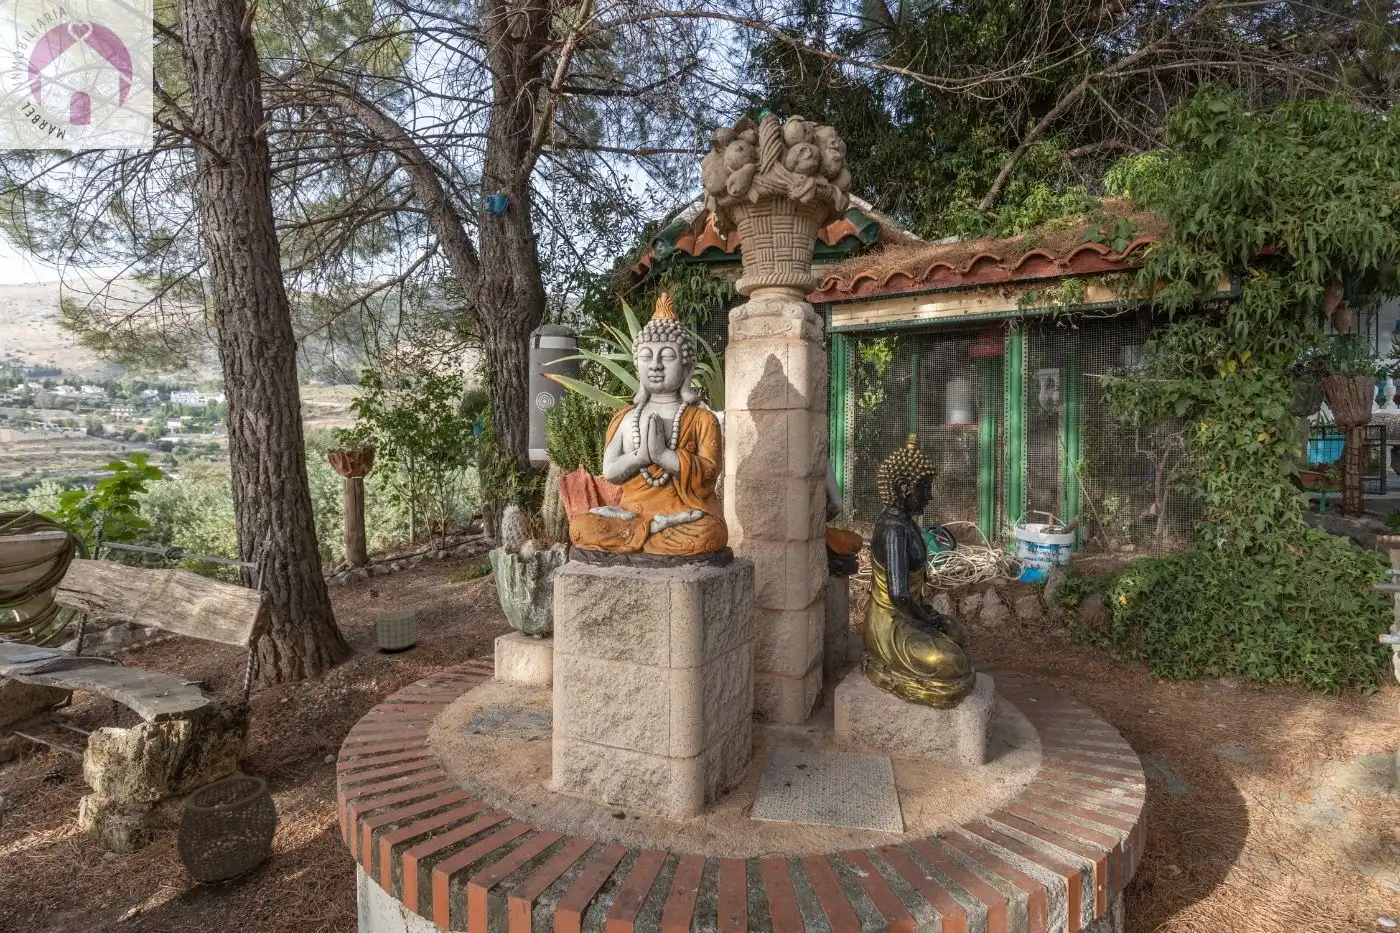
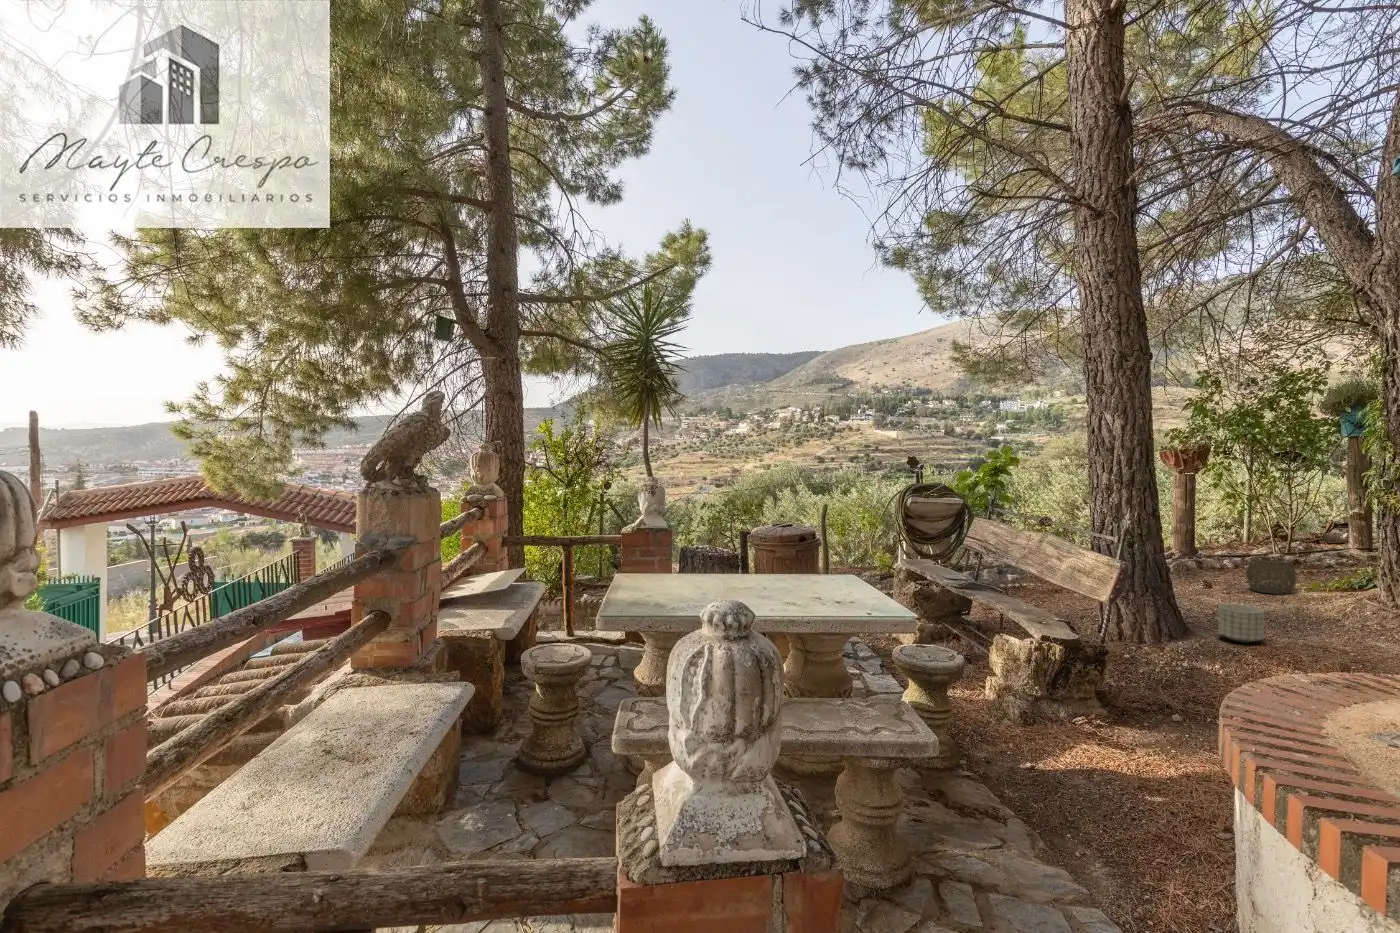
woven basket: present [177,776,277,882] -> present [1246,556,1296,594]

